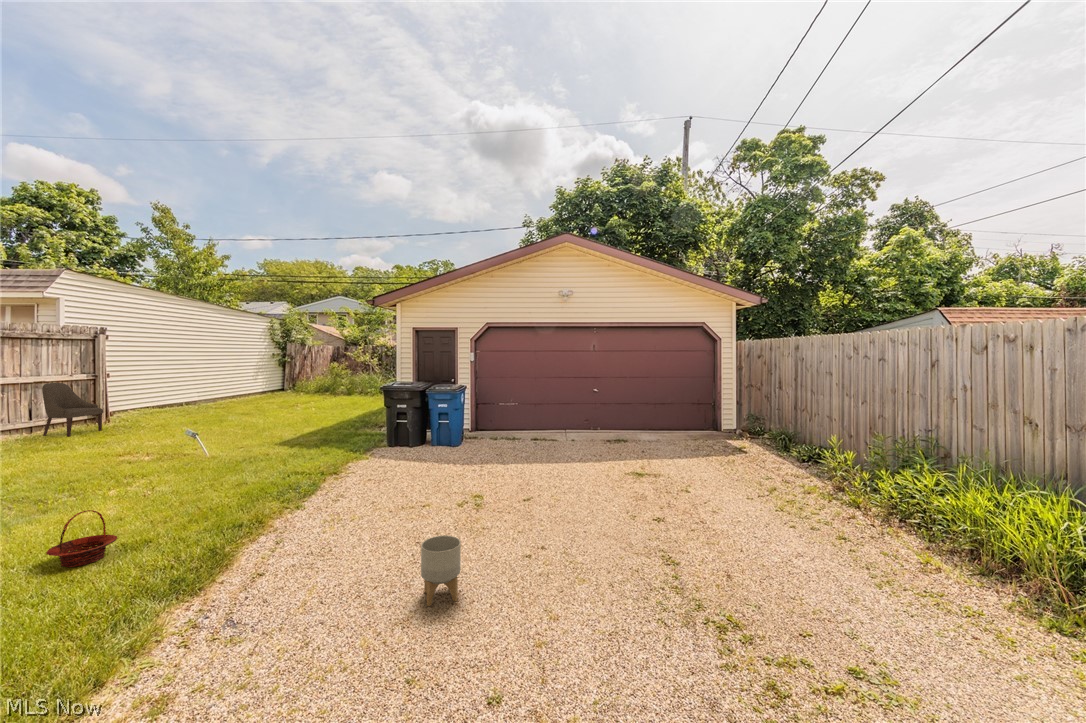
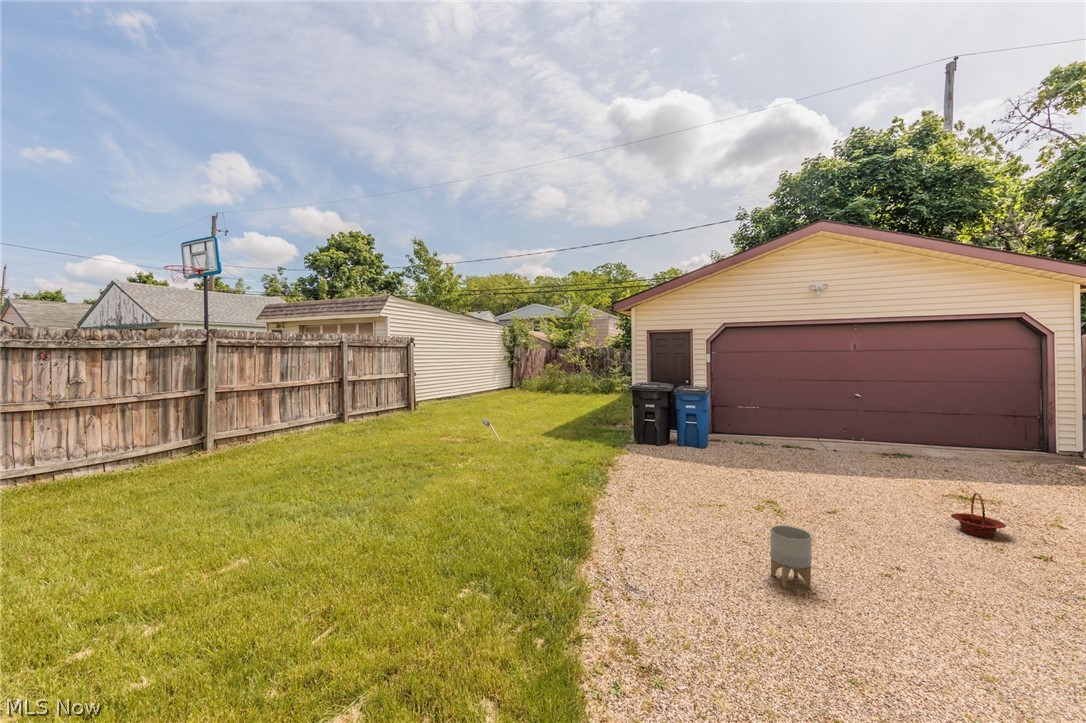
chair: present [42,383,103,436] -> none [385,379,416,419]
basket: present [46,510,117,567] -> present [951,493,1006,538]

